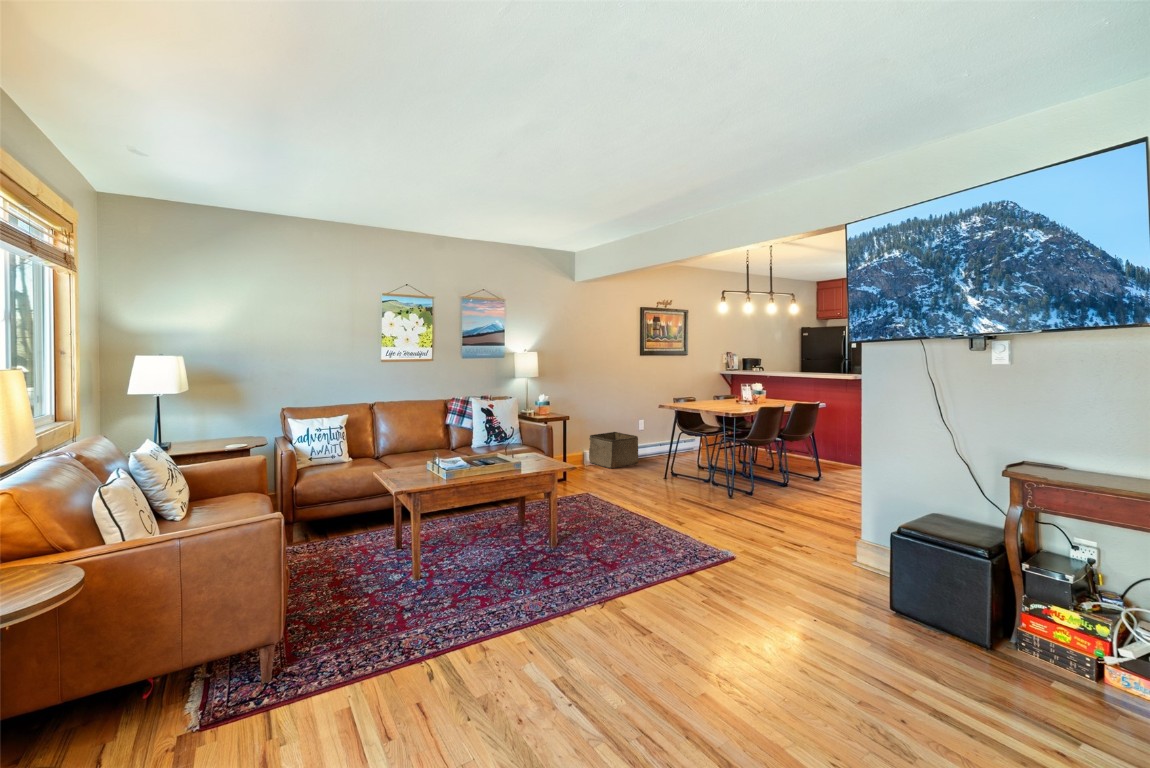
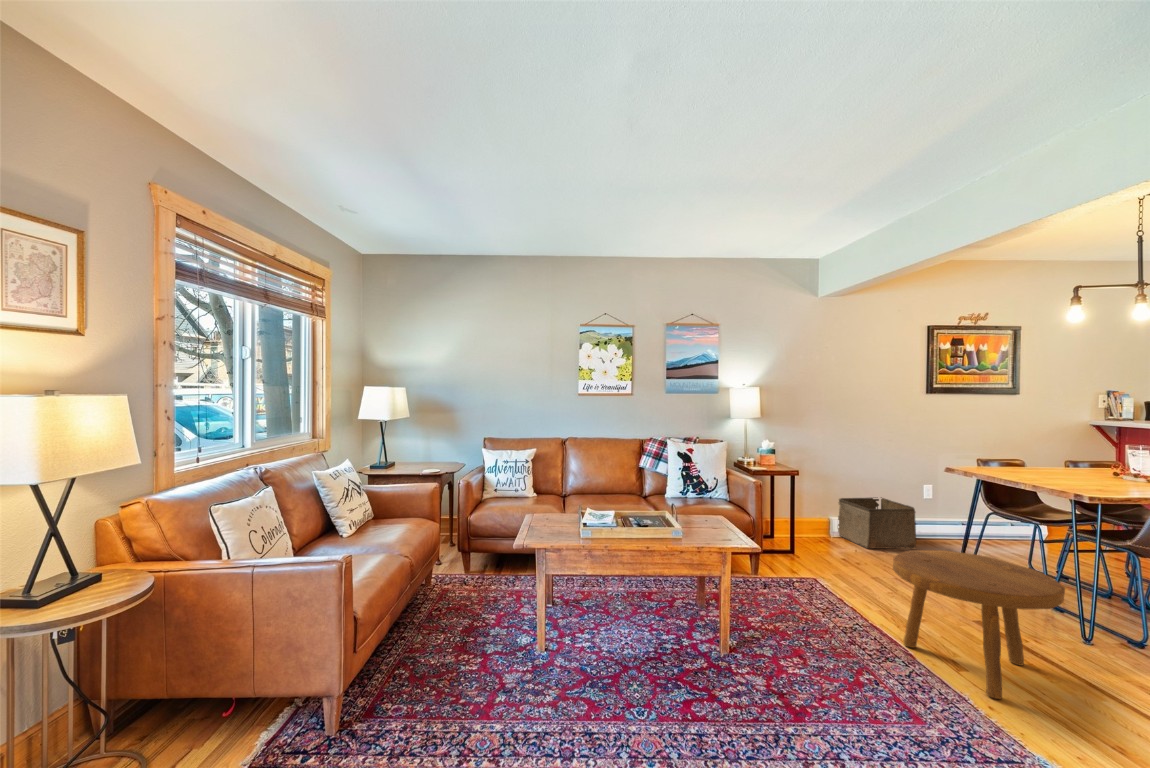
footstool: none [647,457,730,535] -> present [893,550,1065,699]

